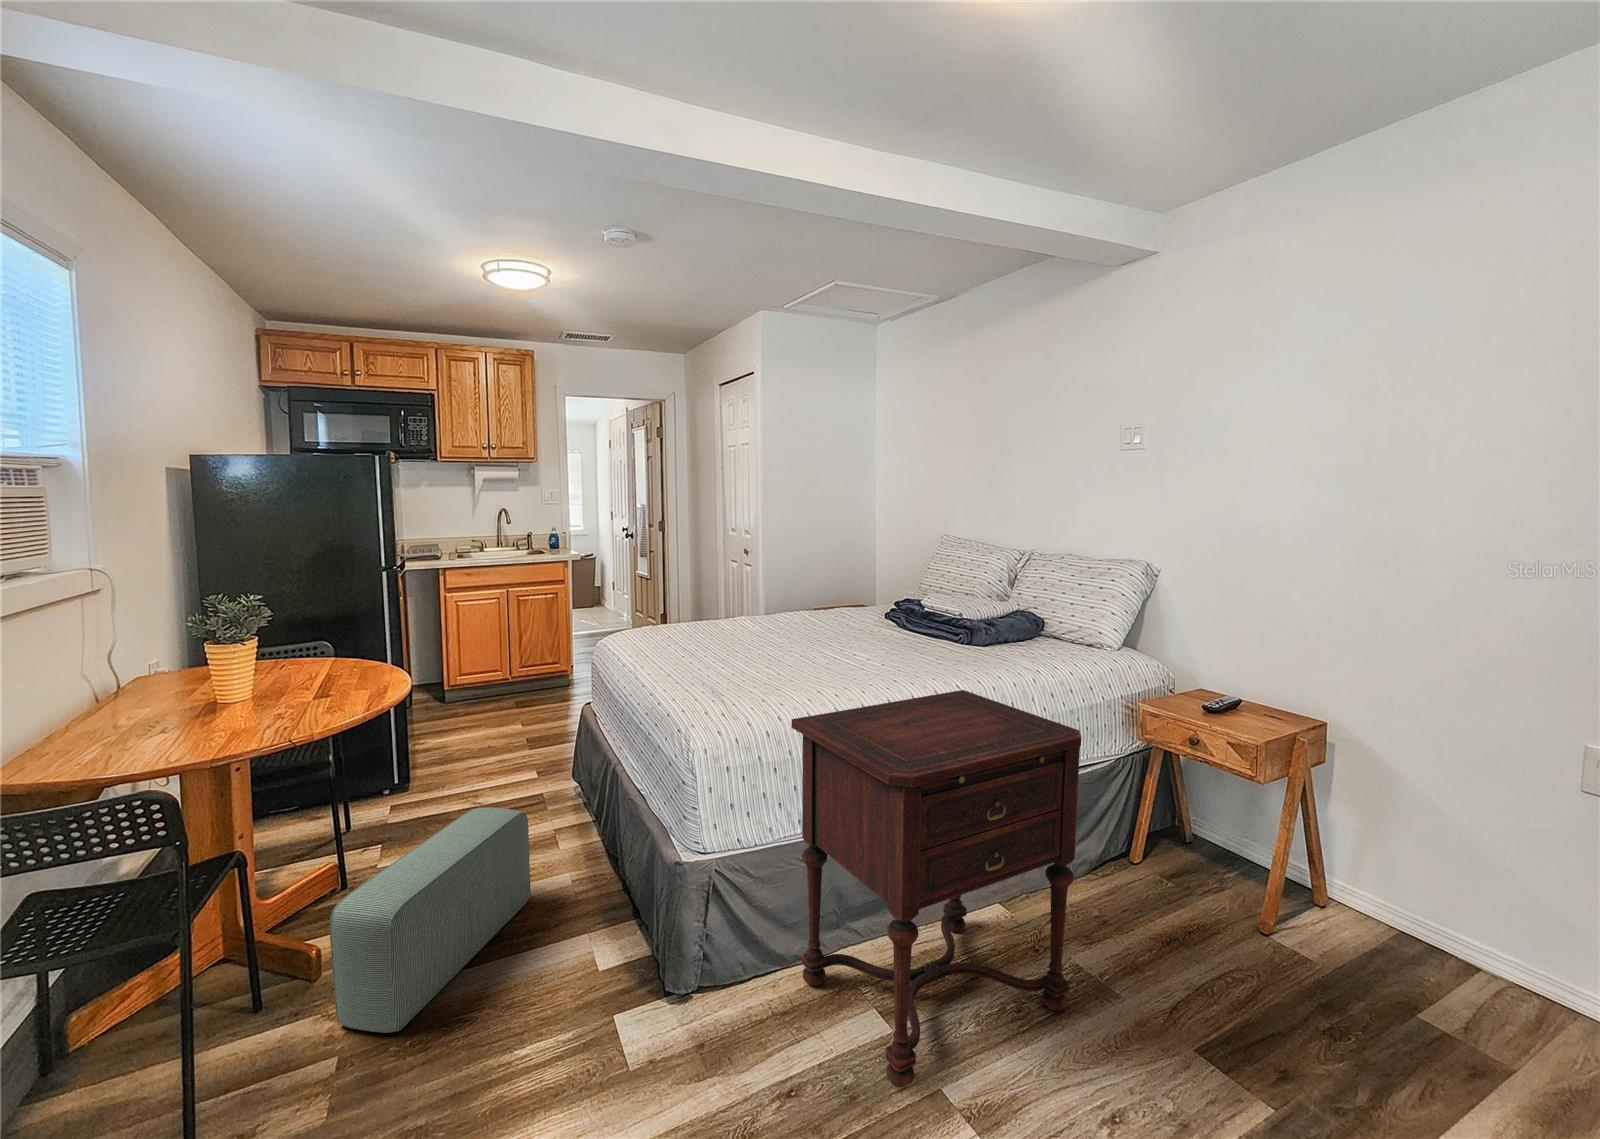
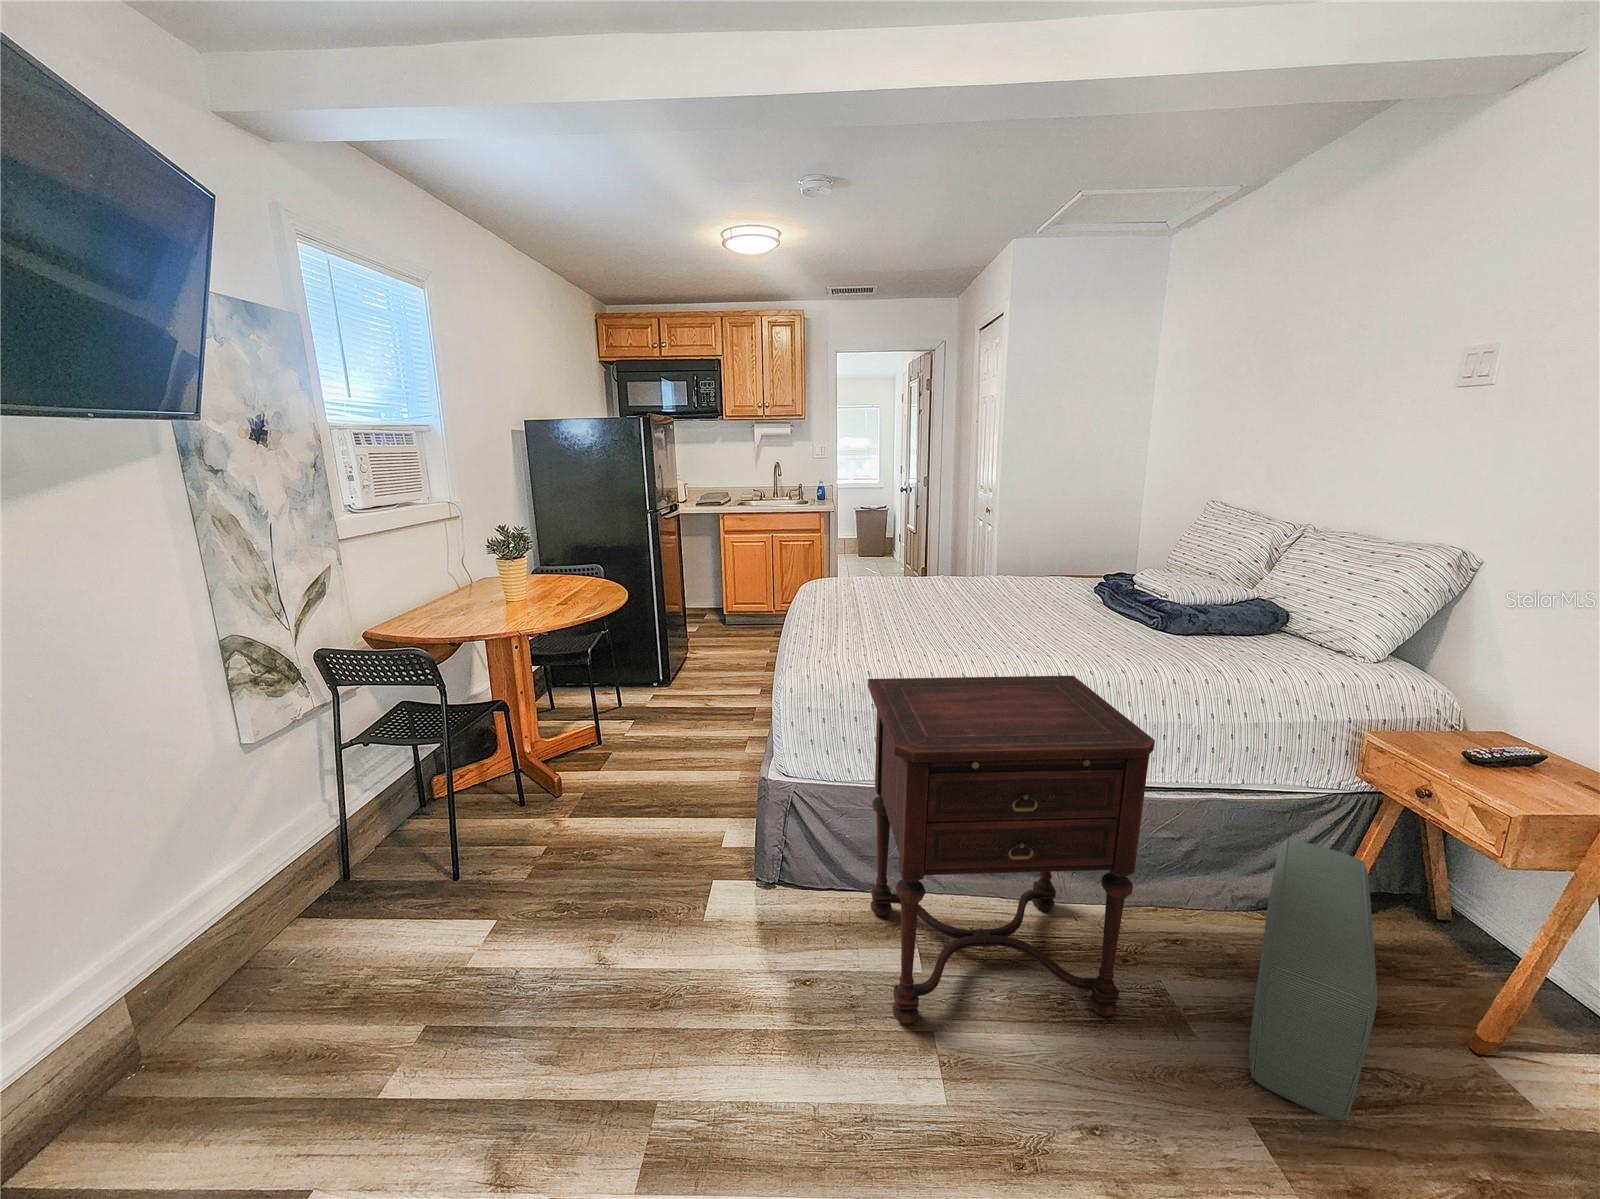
pouf: present [330,807,531,1033] -> present [1249,839,1377,1121]

